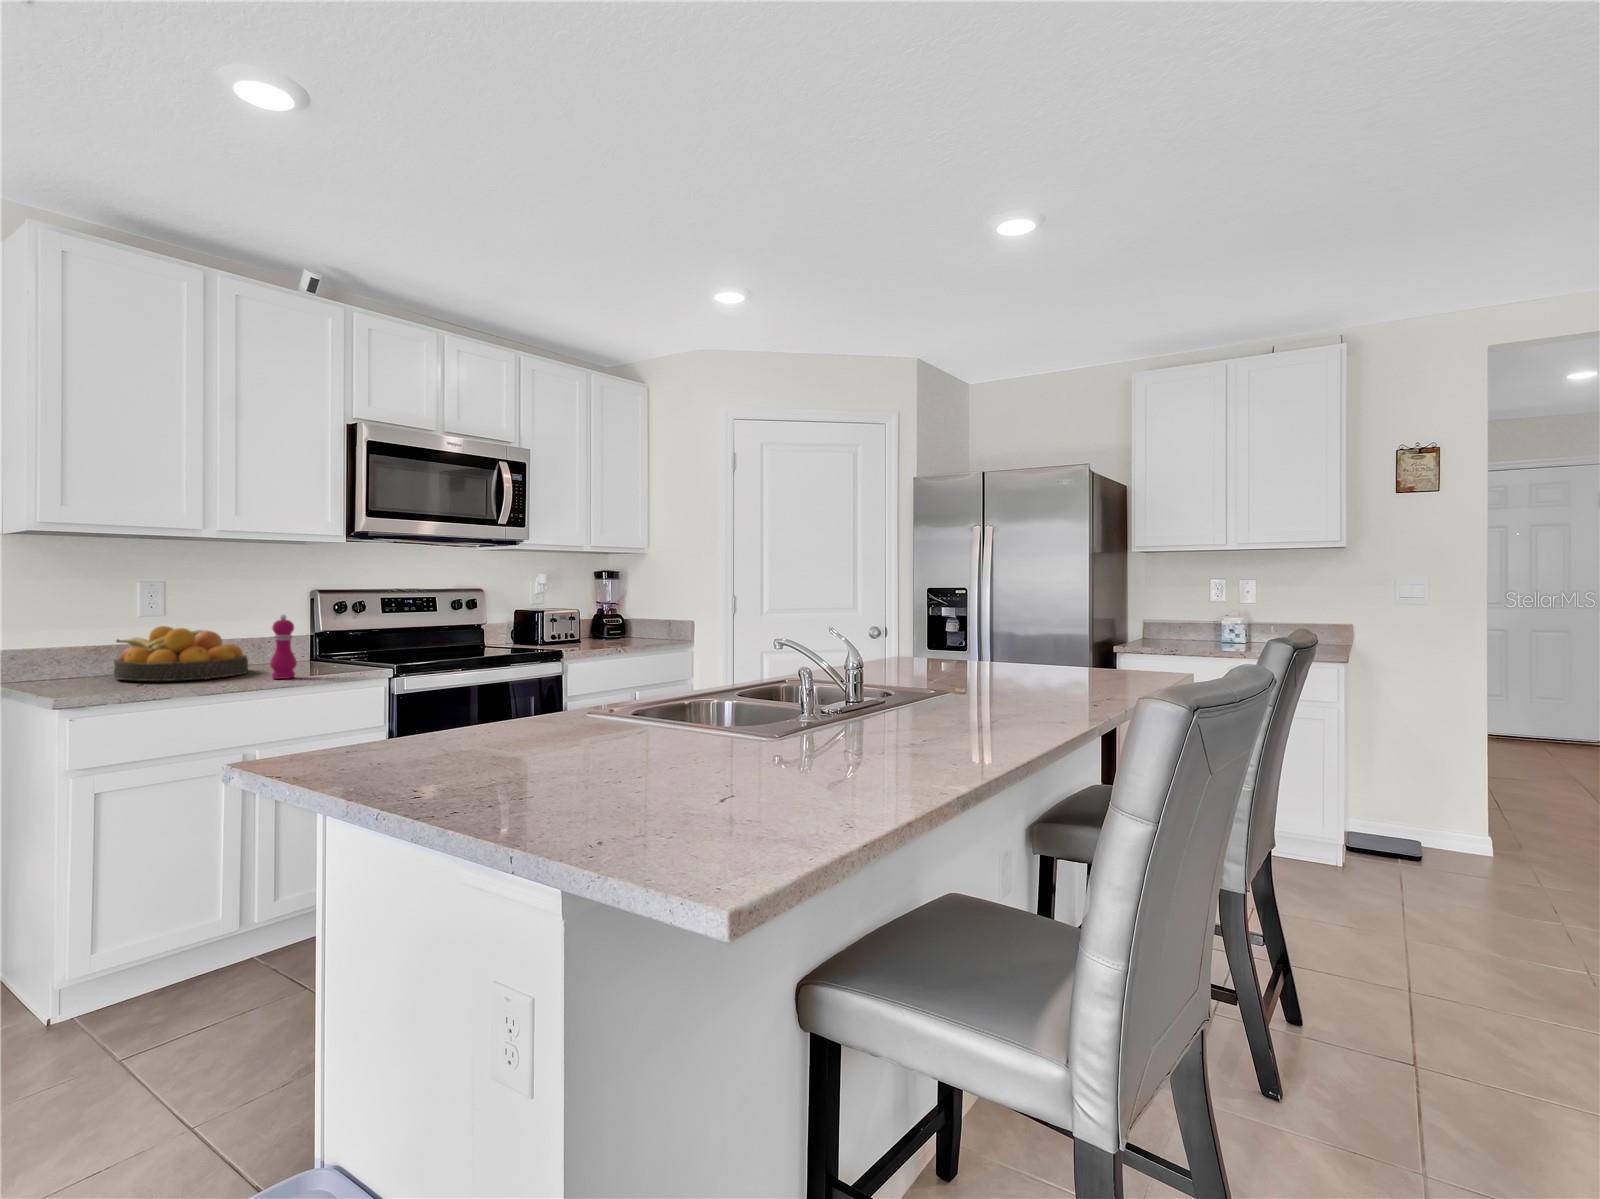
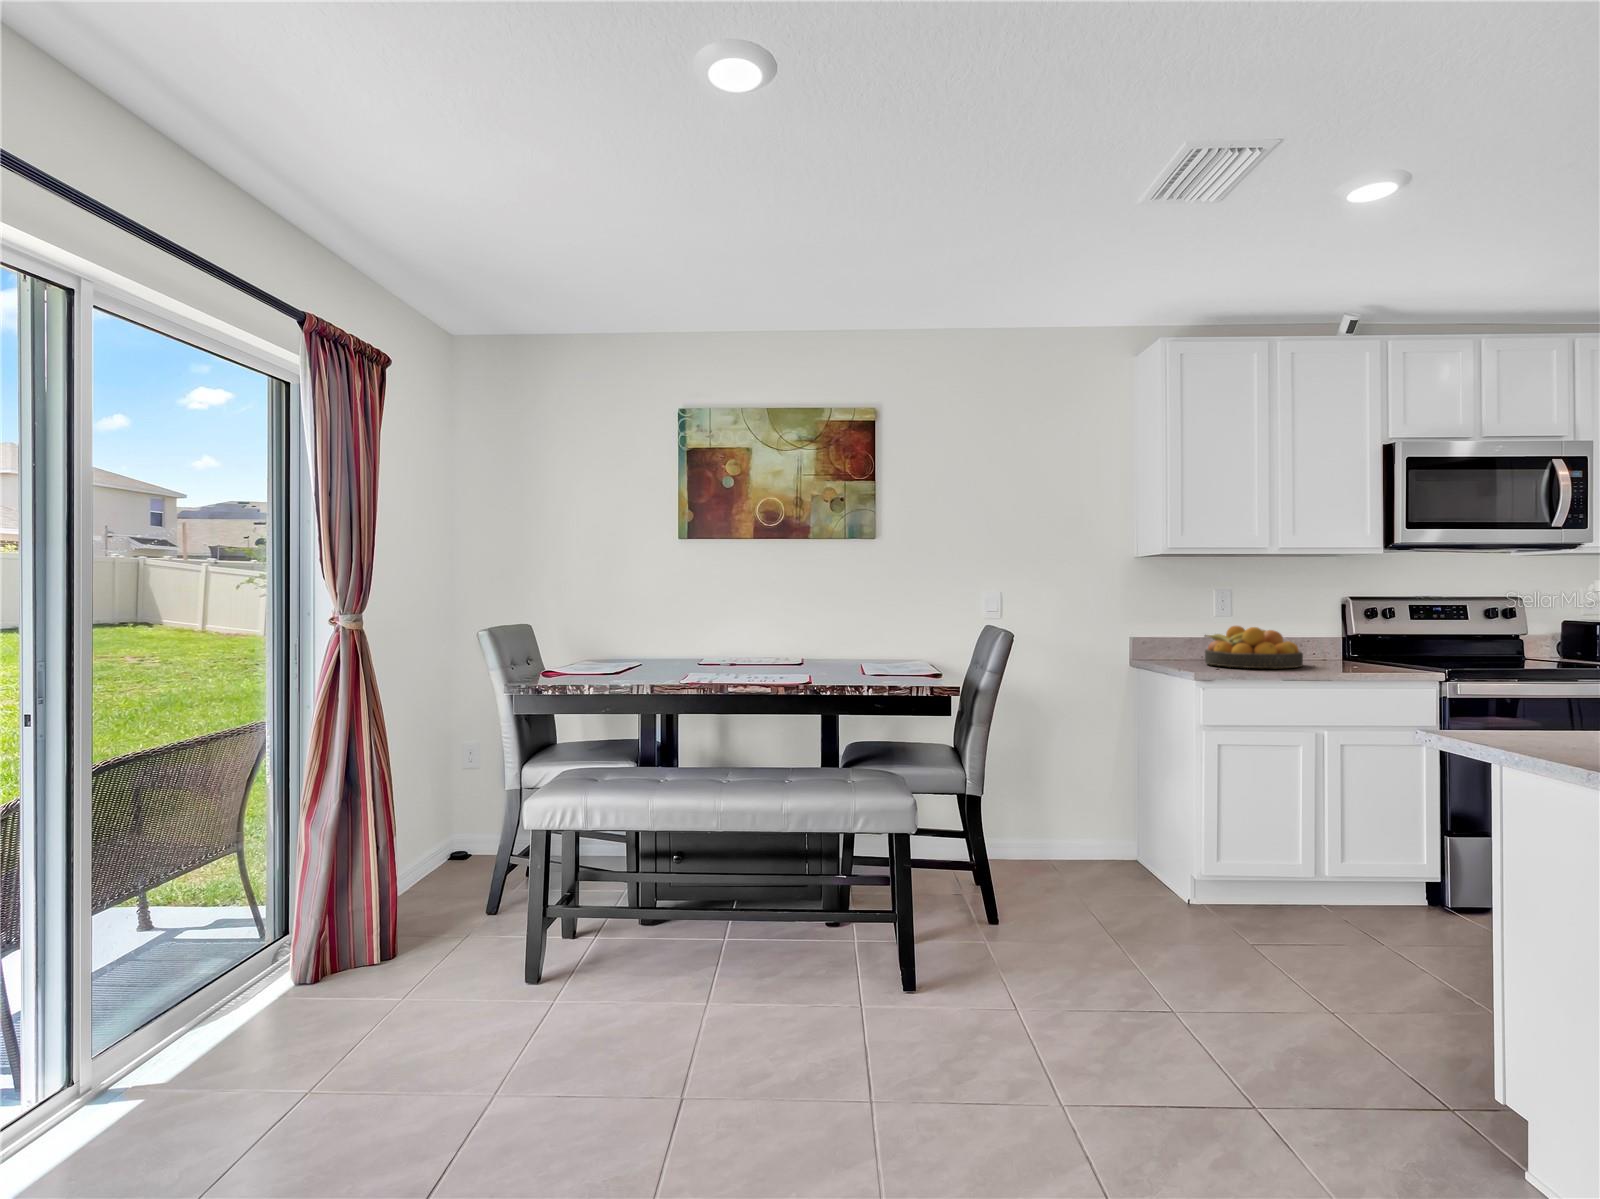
pepper mill: present [270,615,297,679] -> none [1329,618,1352,673]

